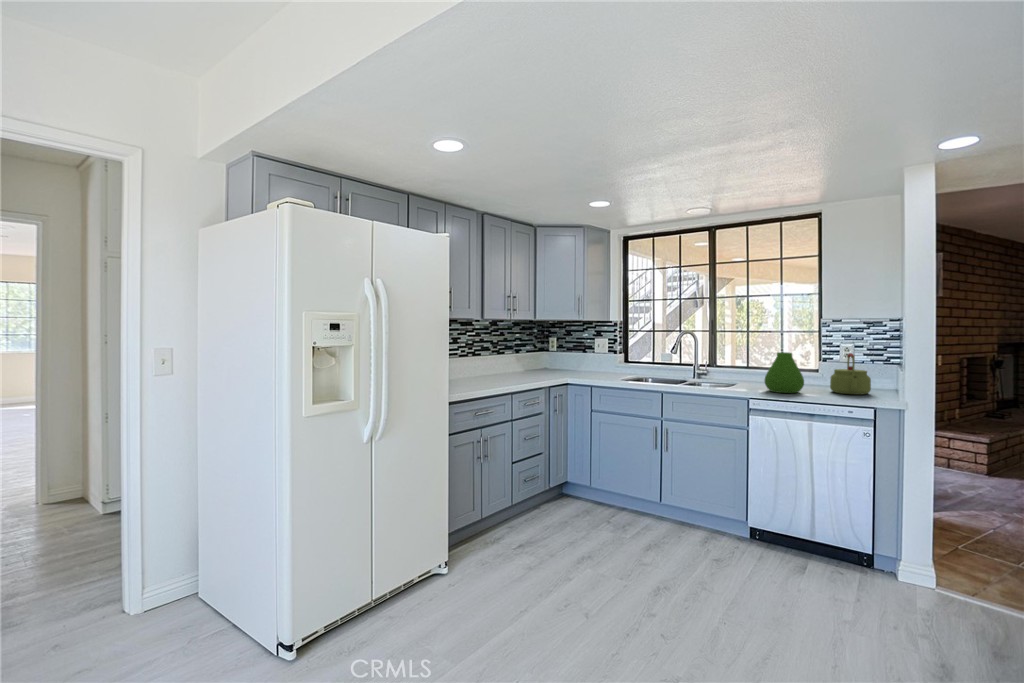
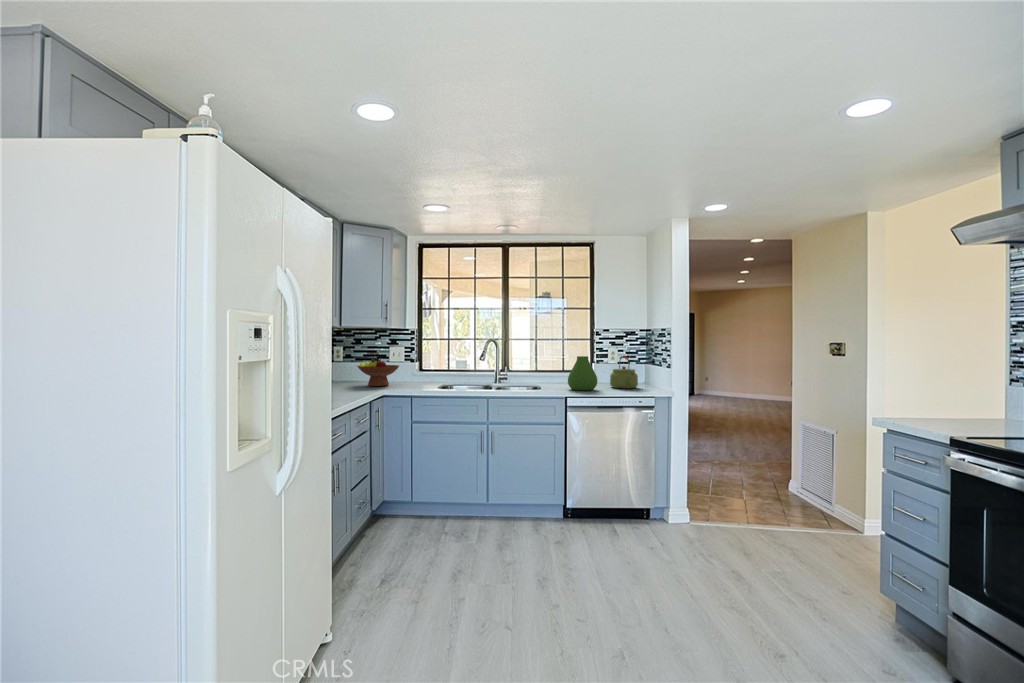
fruit bowl: none [555,350,594,375] -> present [357,359,399,386]

